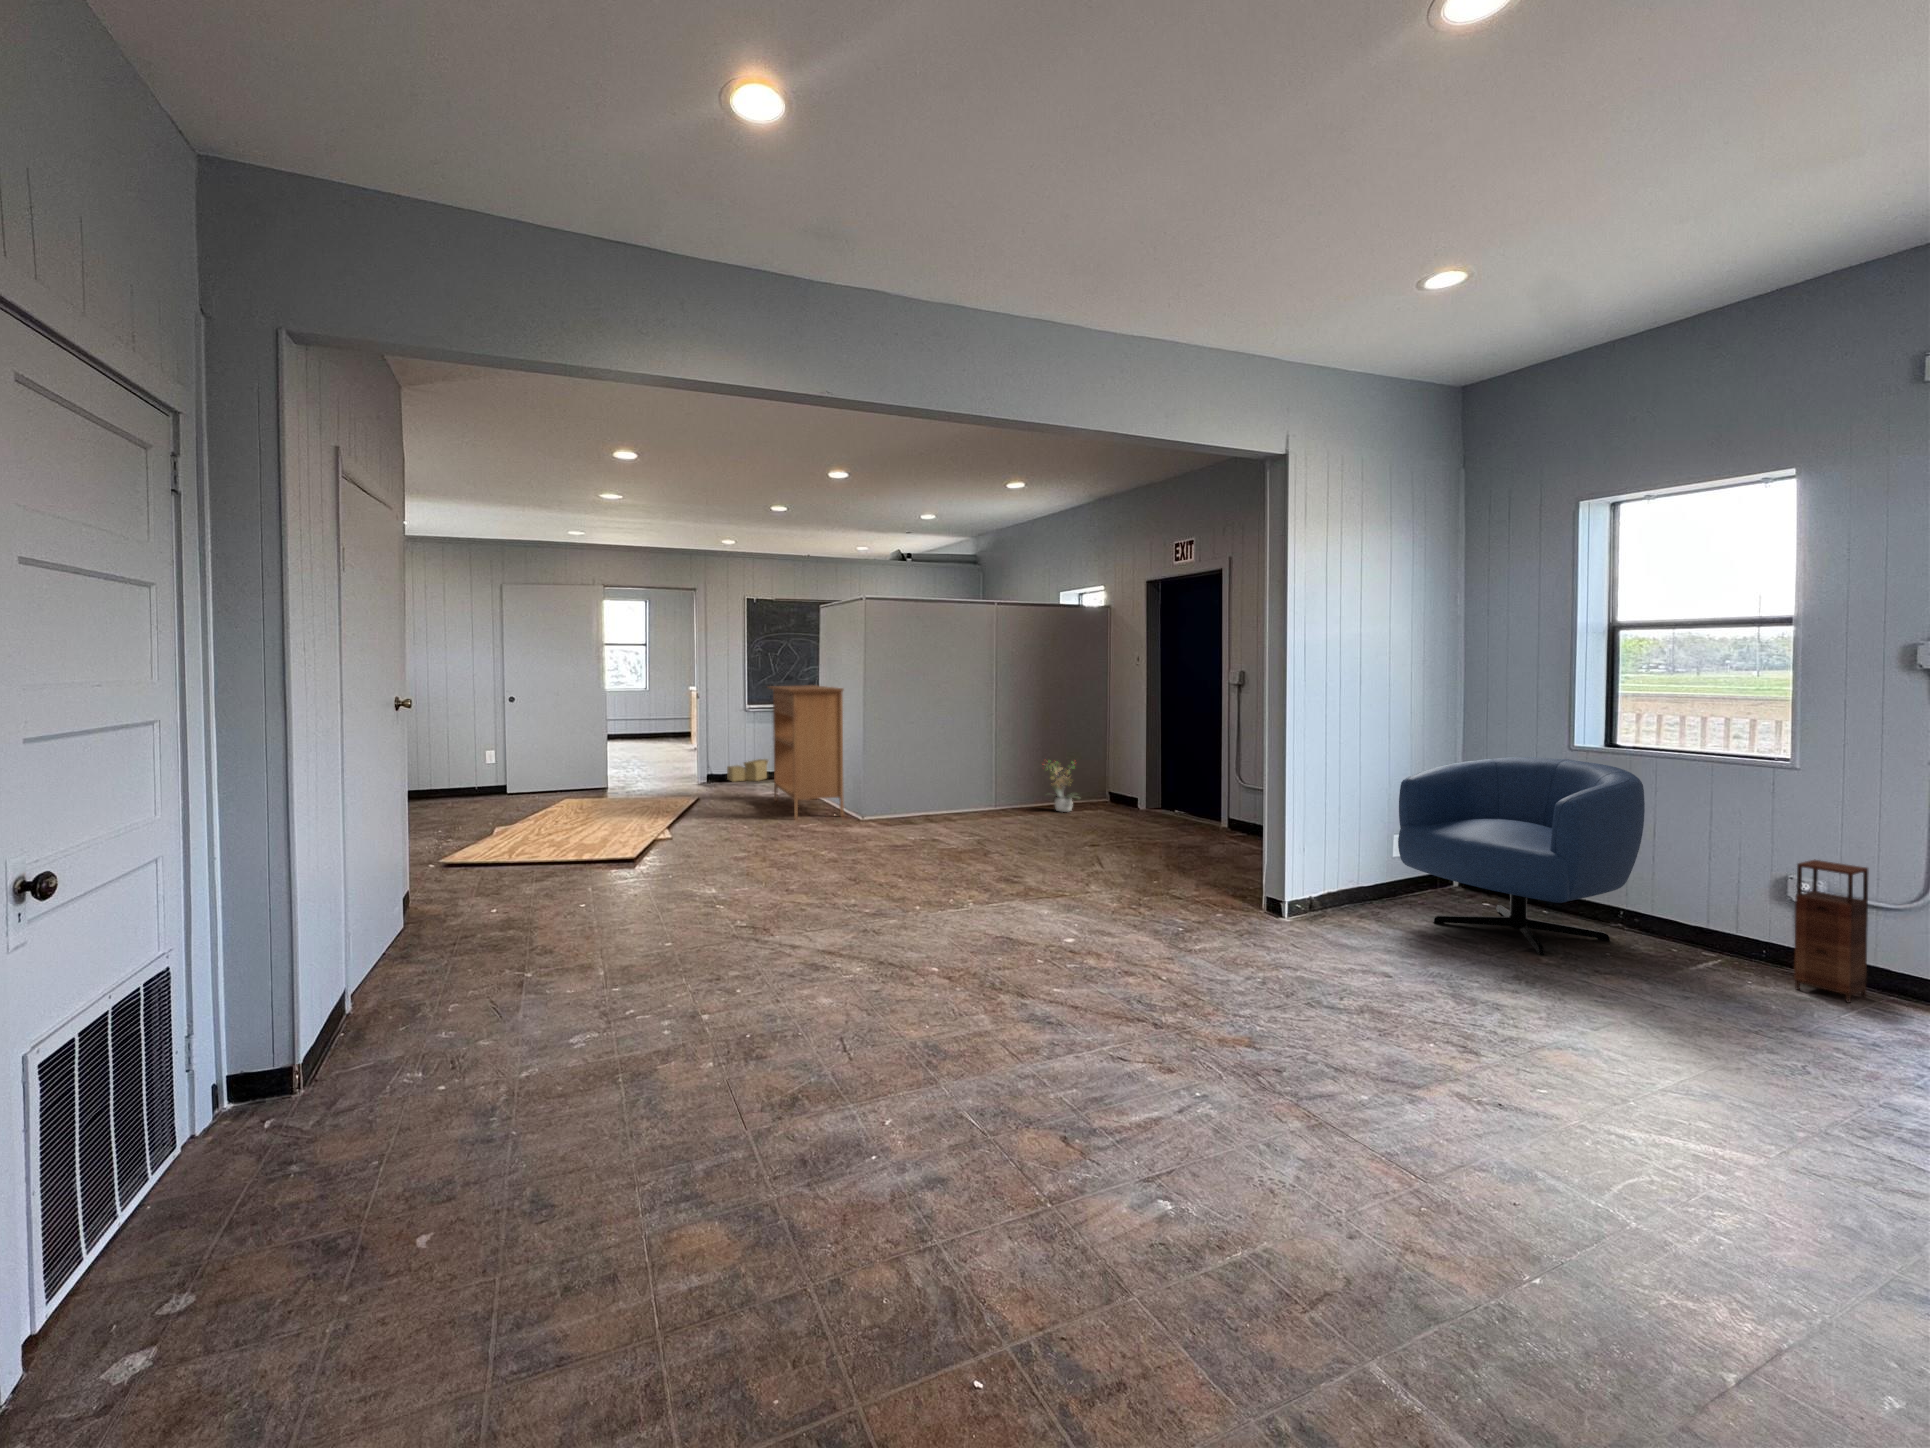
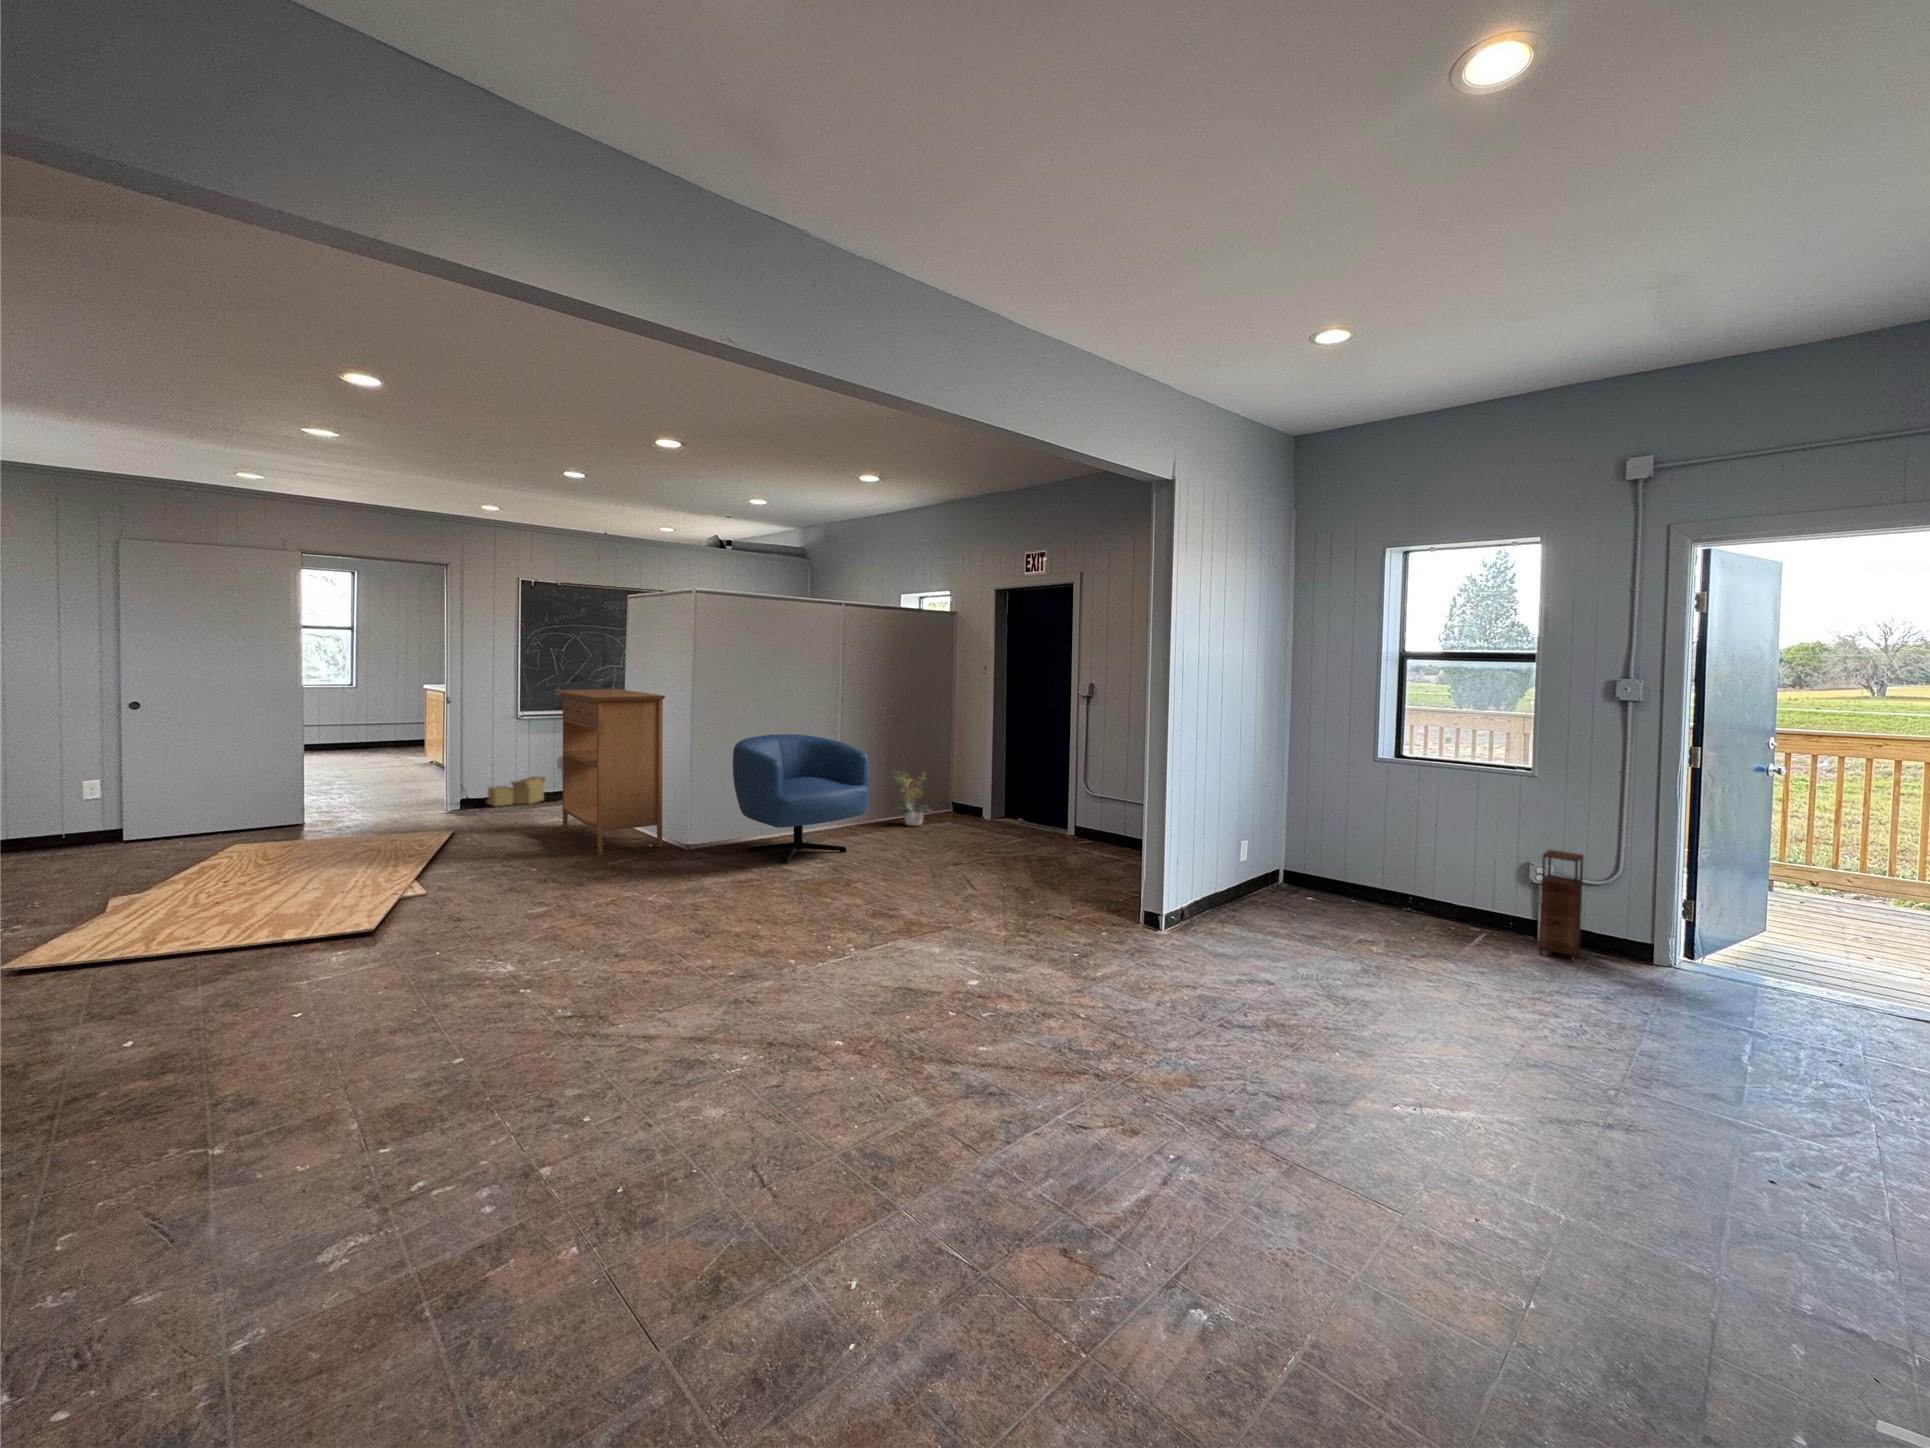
armchair: present [1398,757,1645,955] -> present [733,734,869,864]

